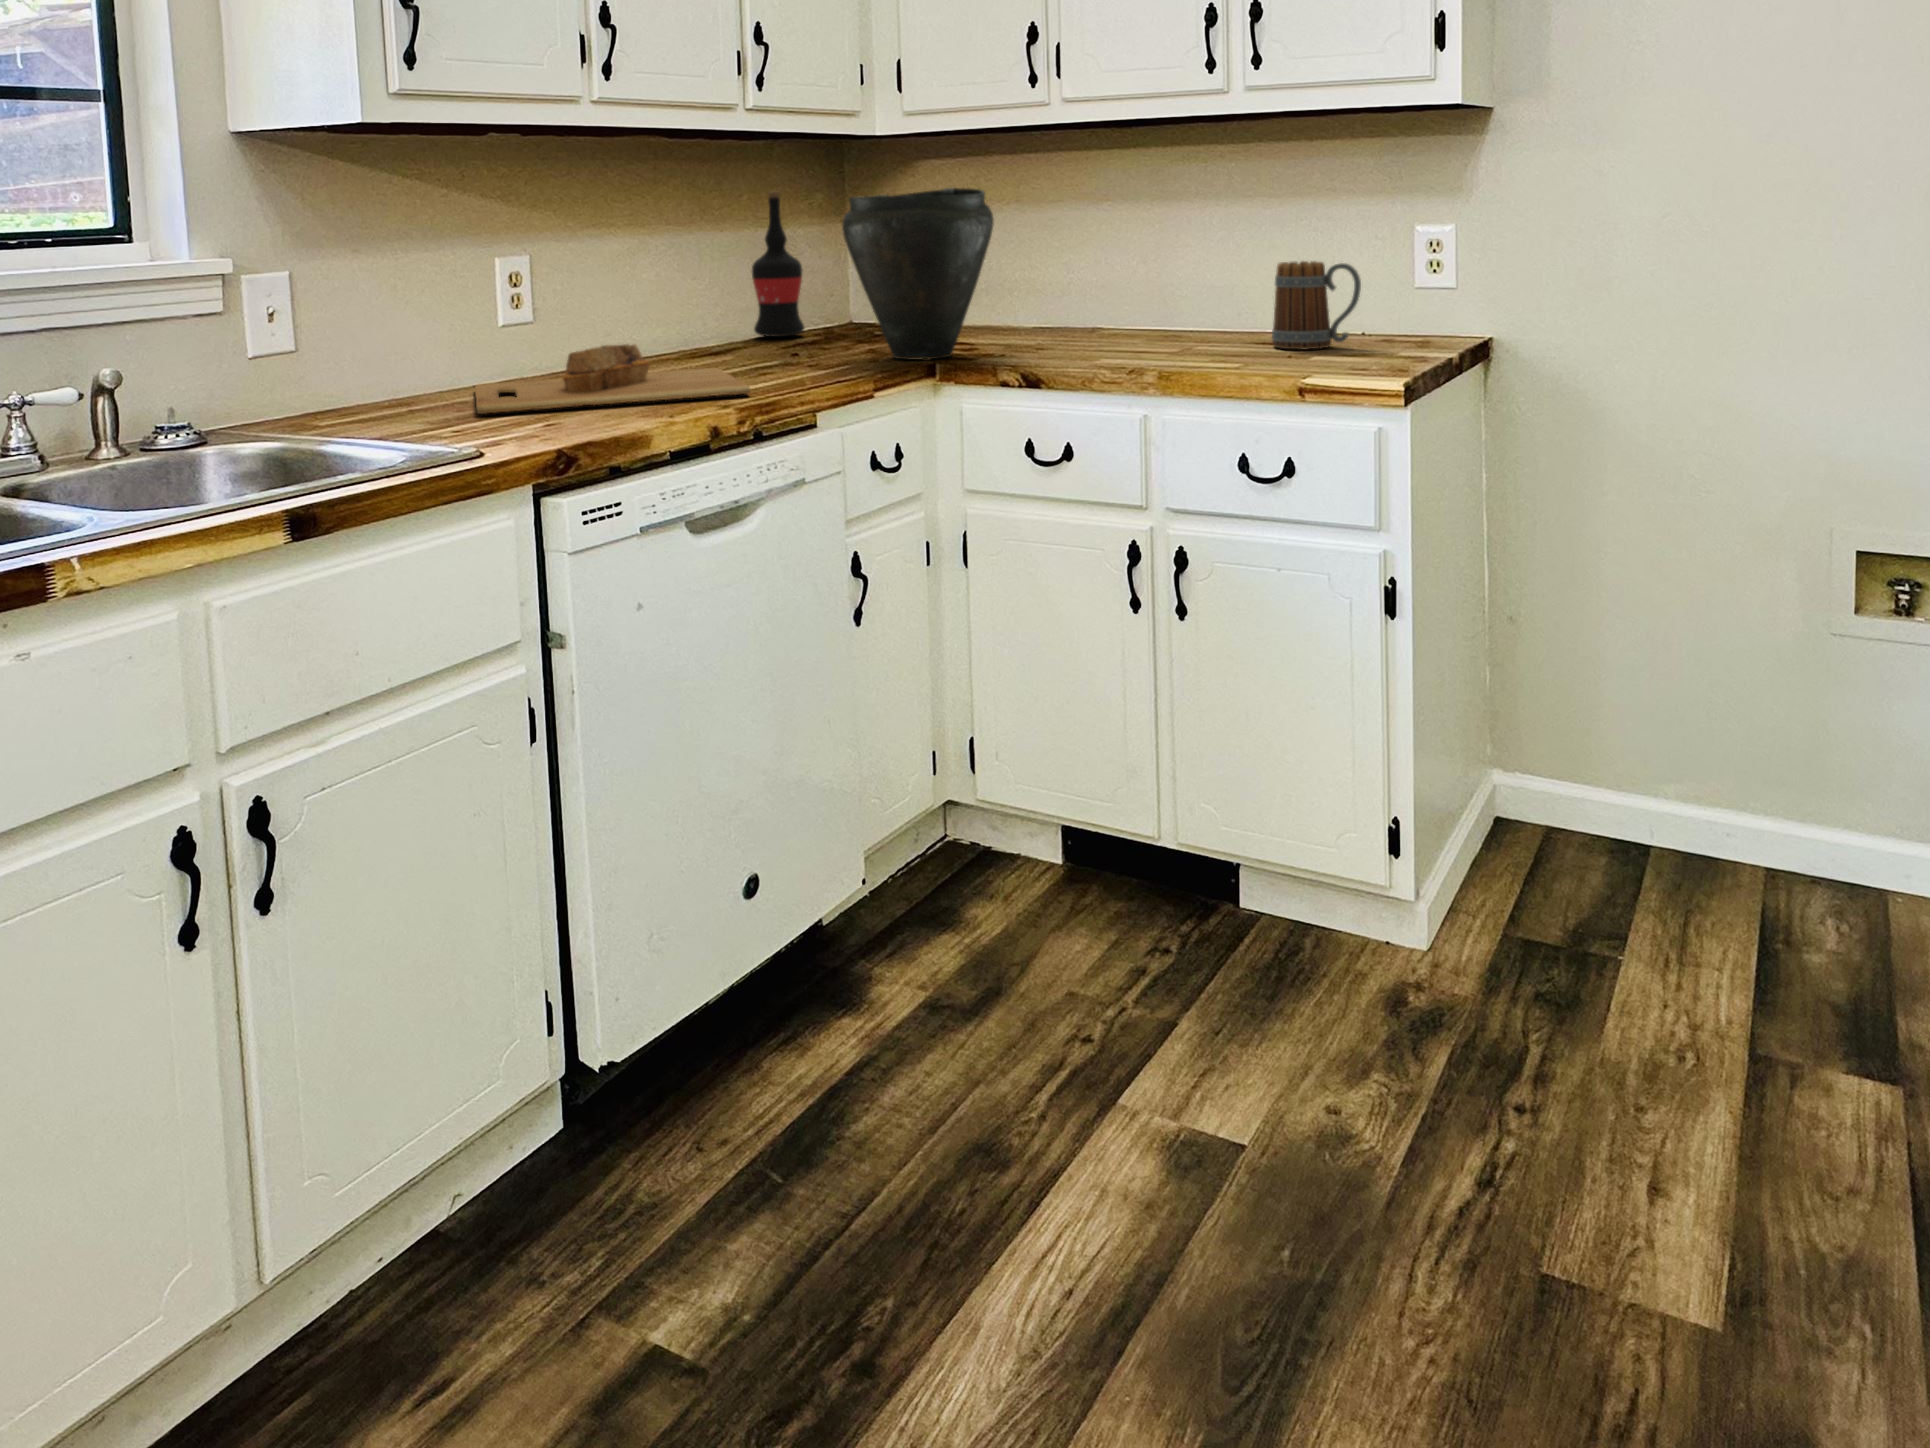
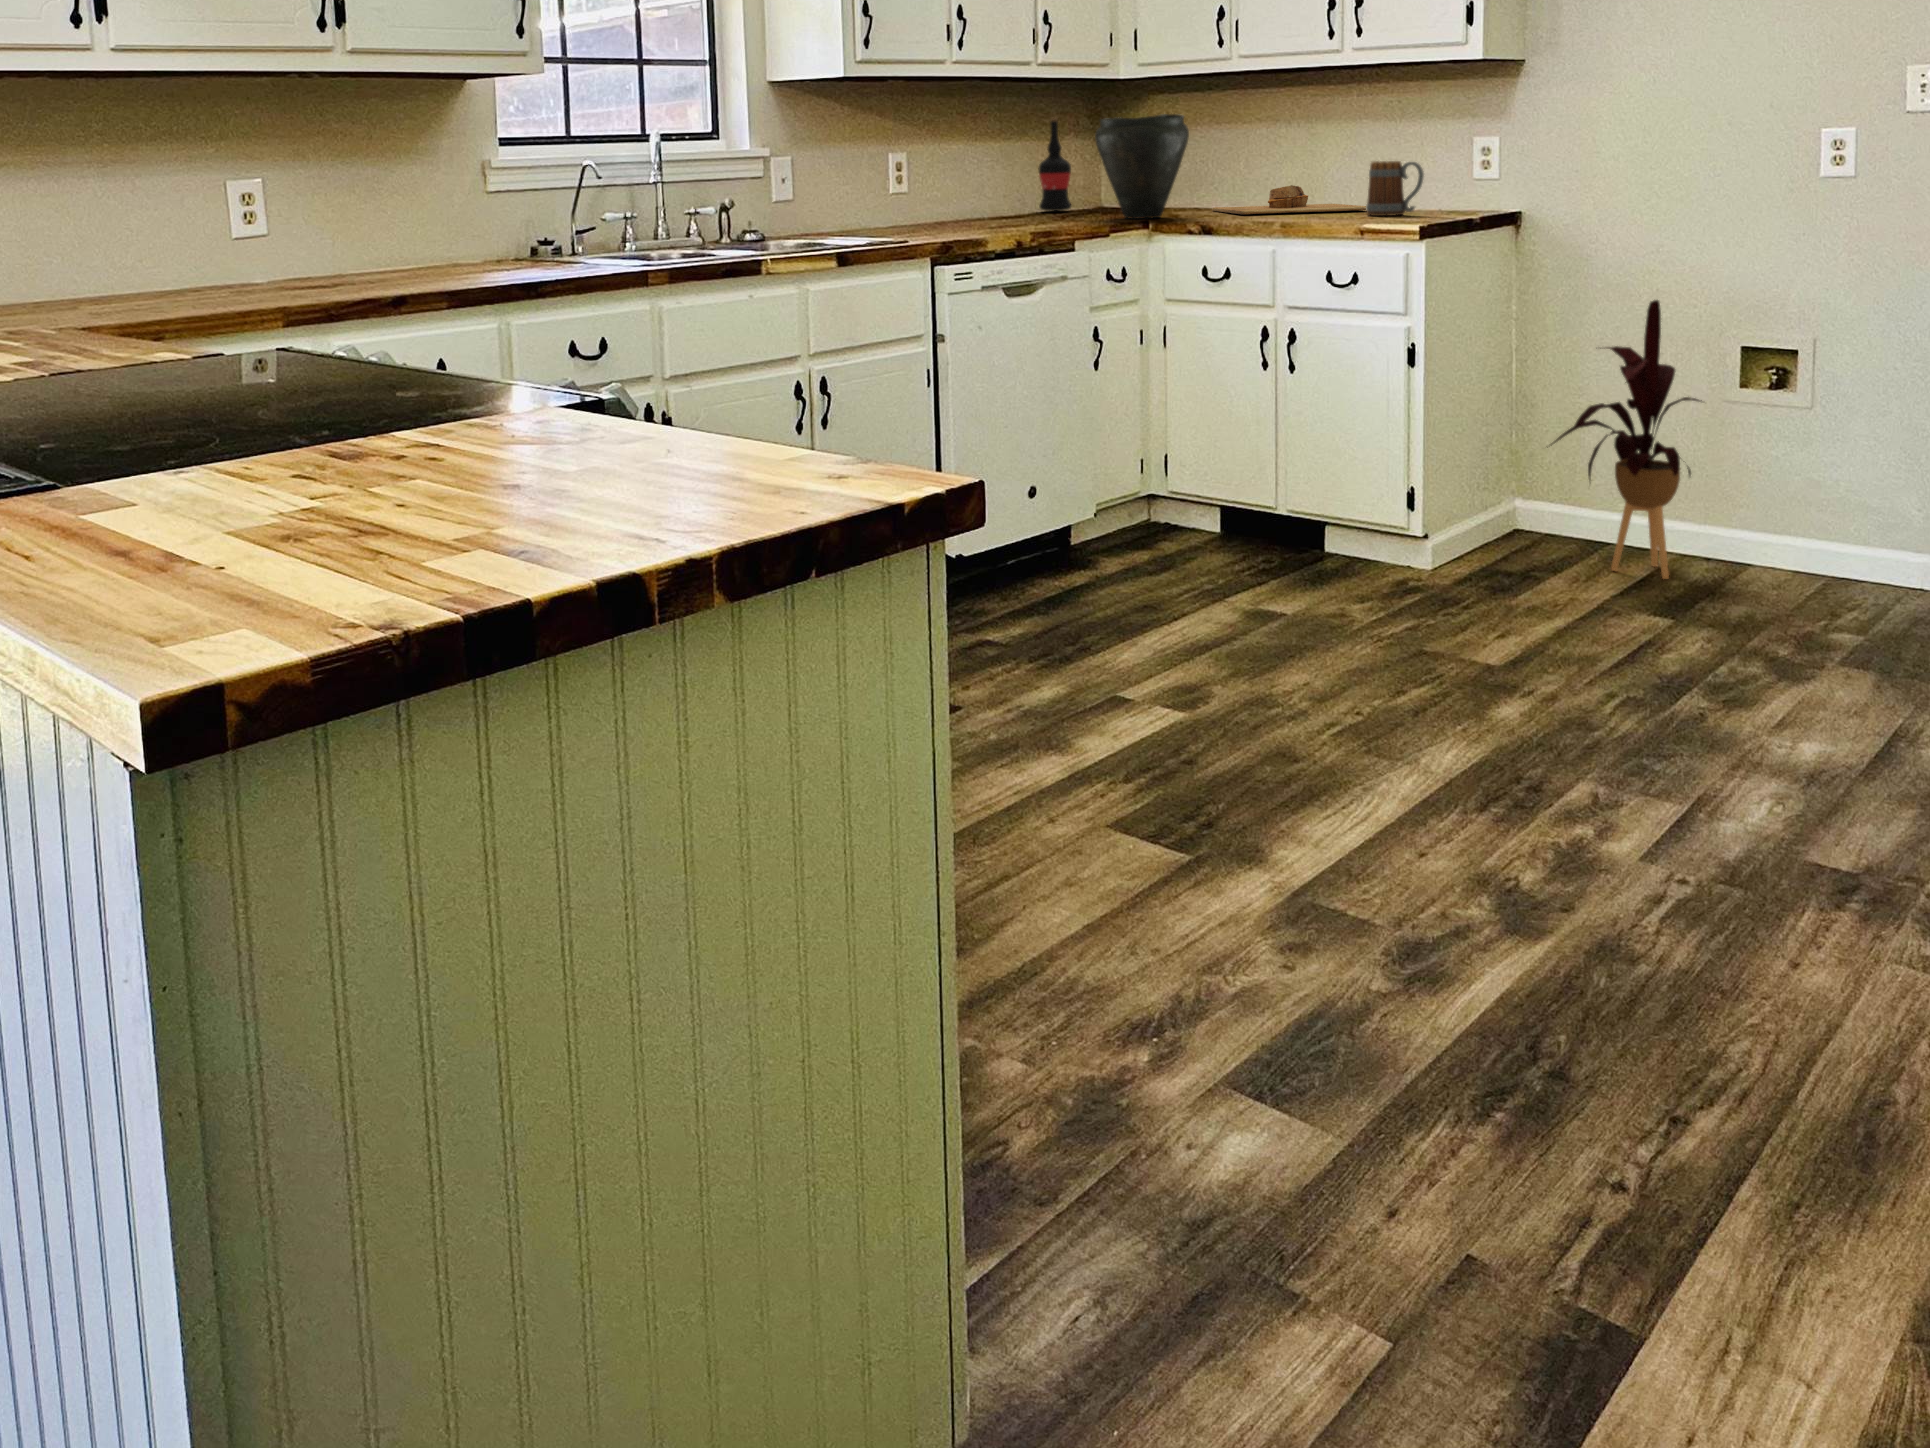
cutting board: present [475,344,750,414] -> present [1212,185,1366,214]
house plant: none [1596,498,1863,952] -> present [1551,300,1702,579]

